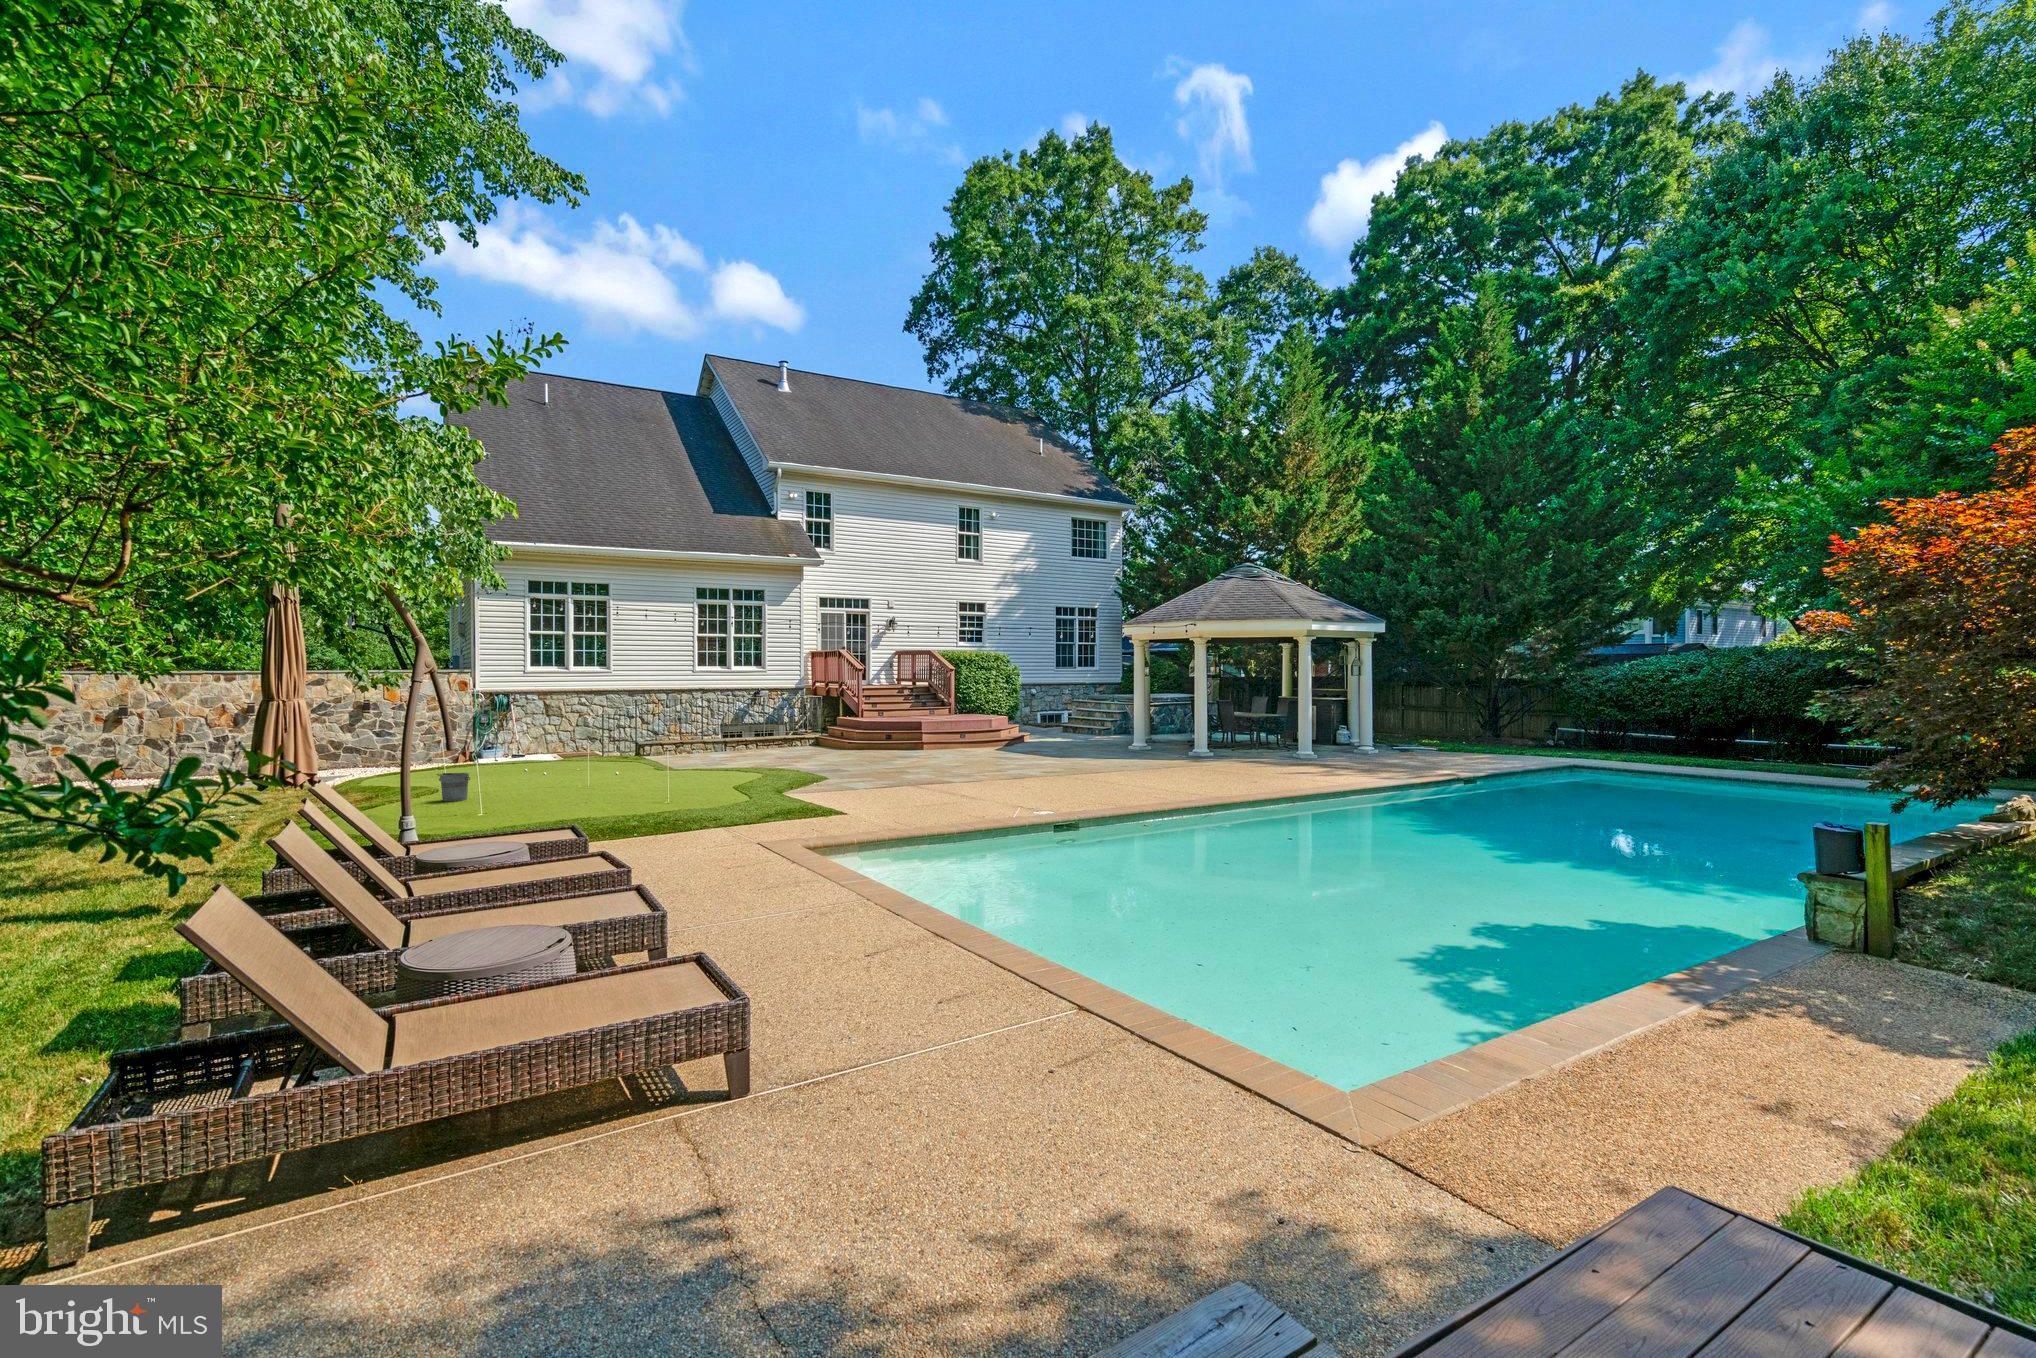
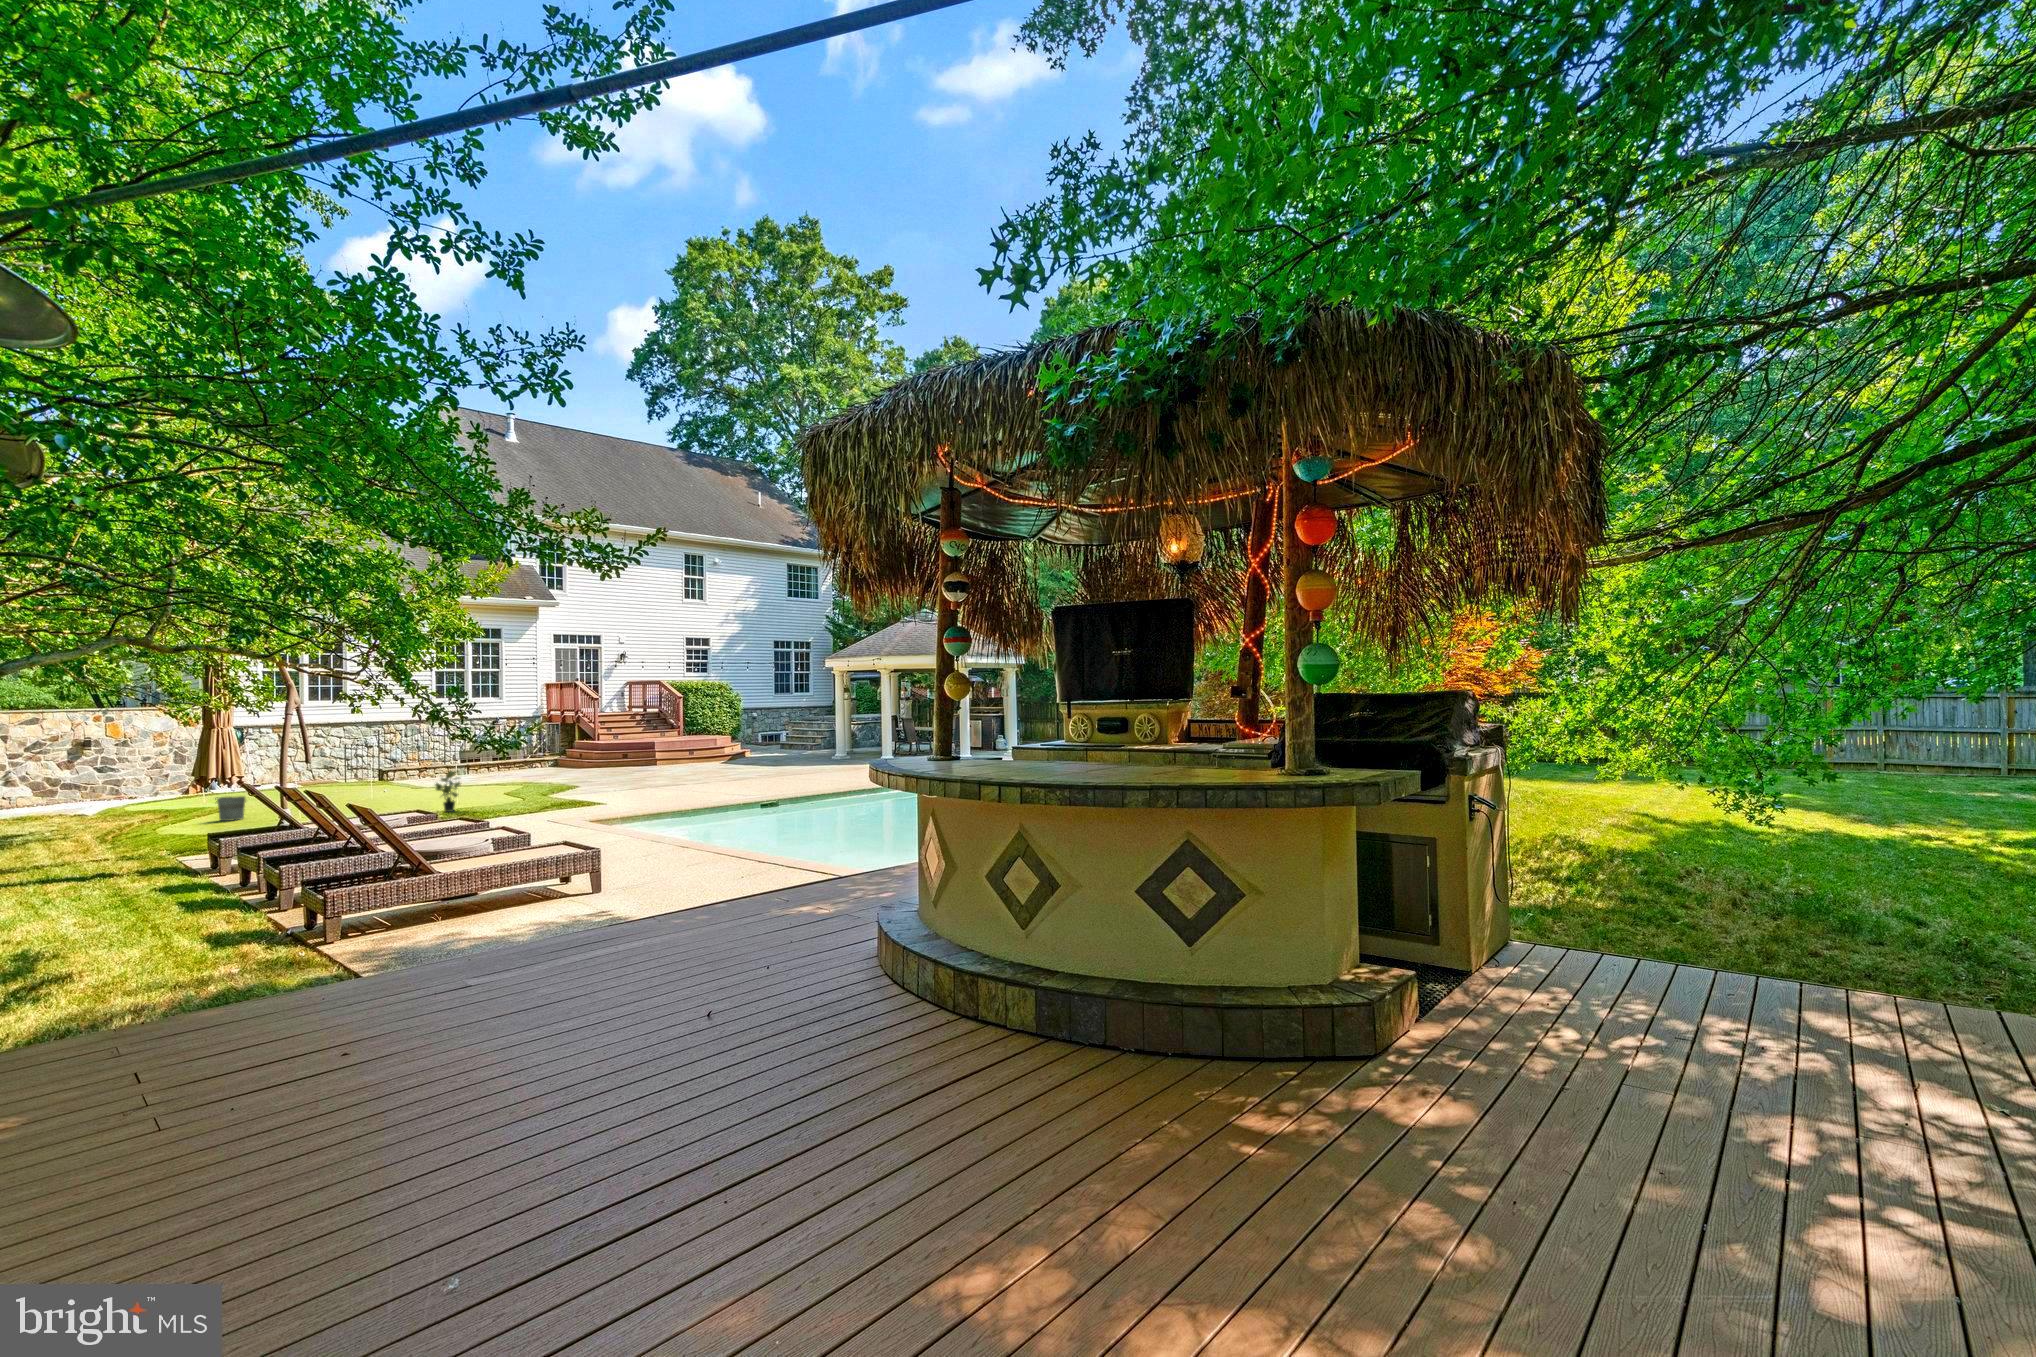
potted plant: none [651,753,682,806] -> present [435,771,460,812]

